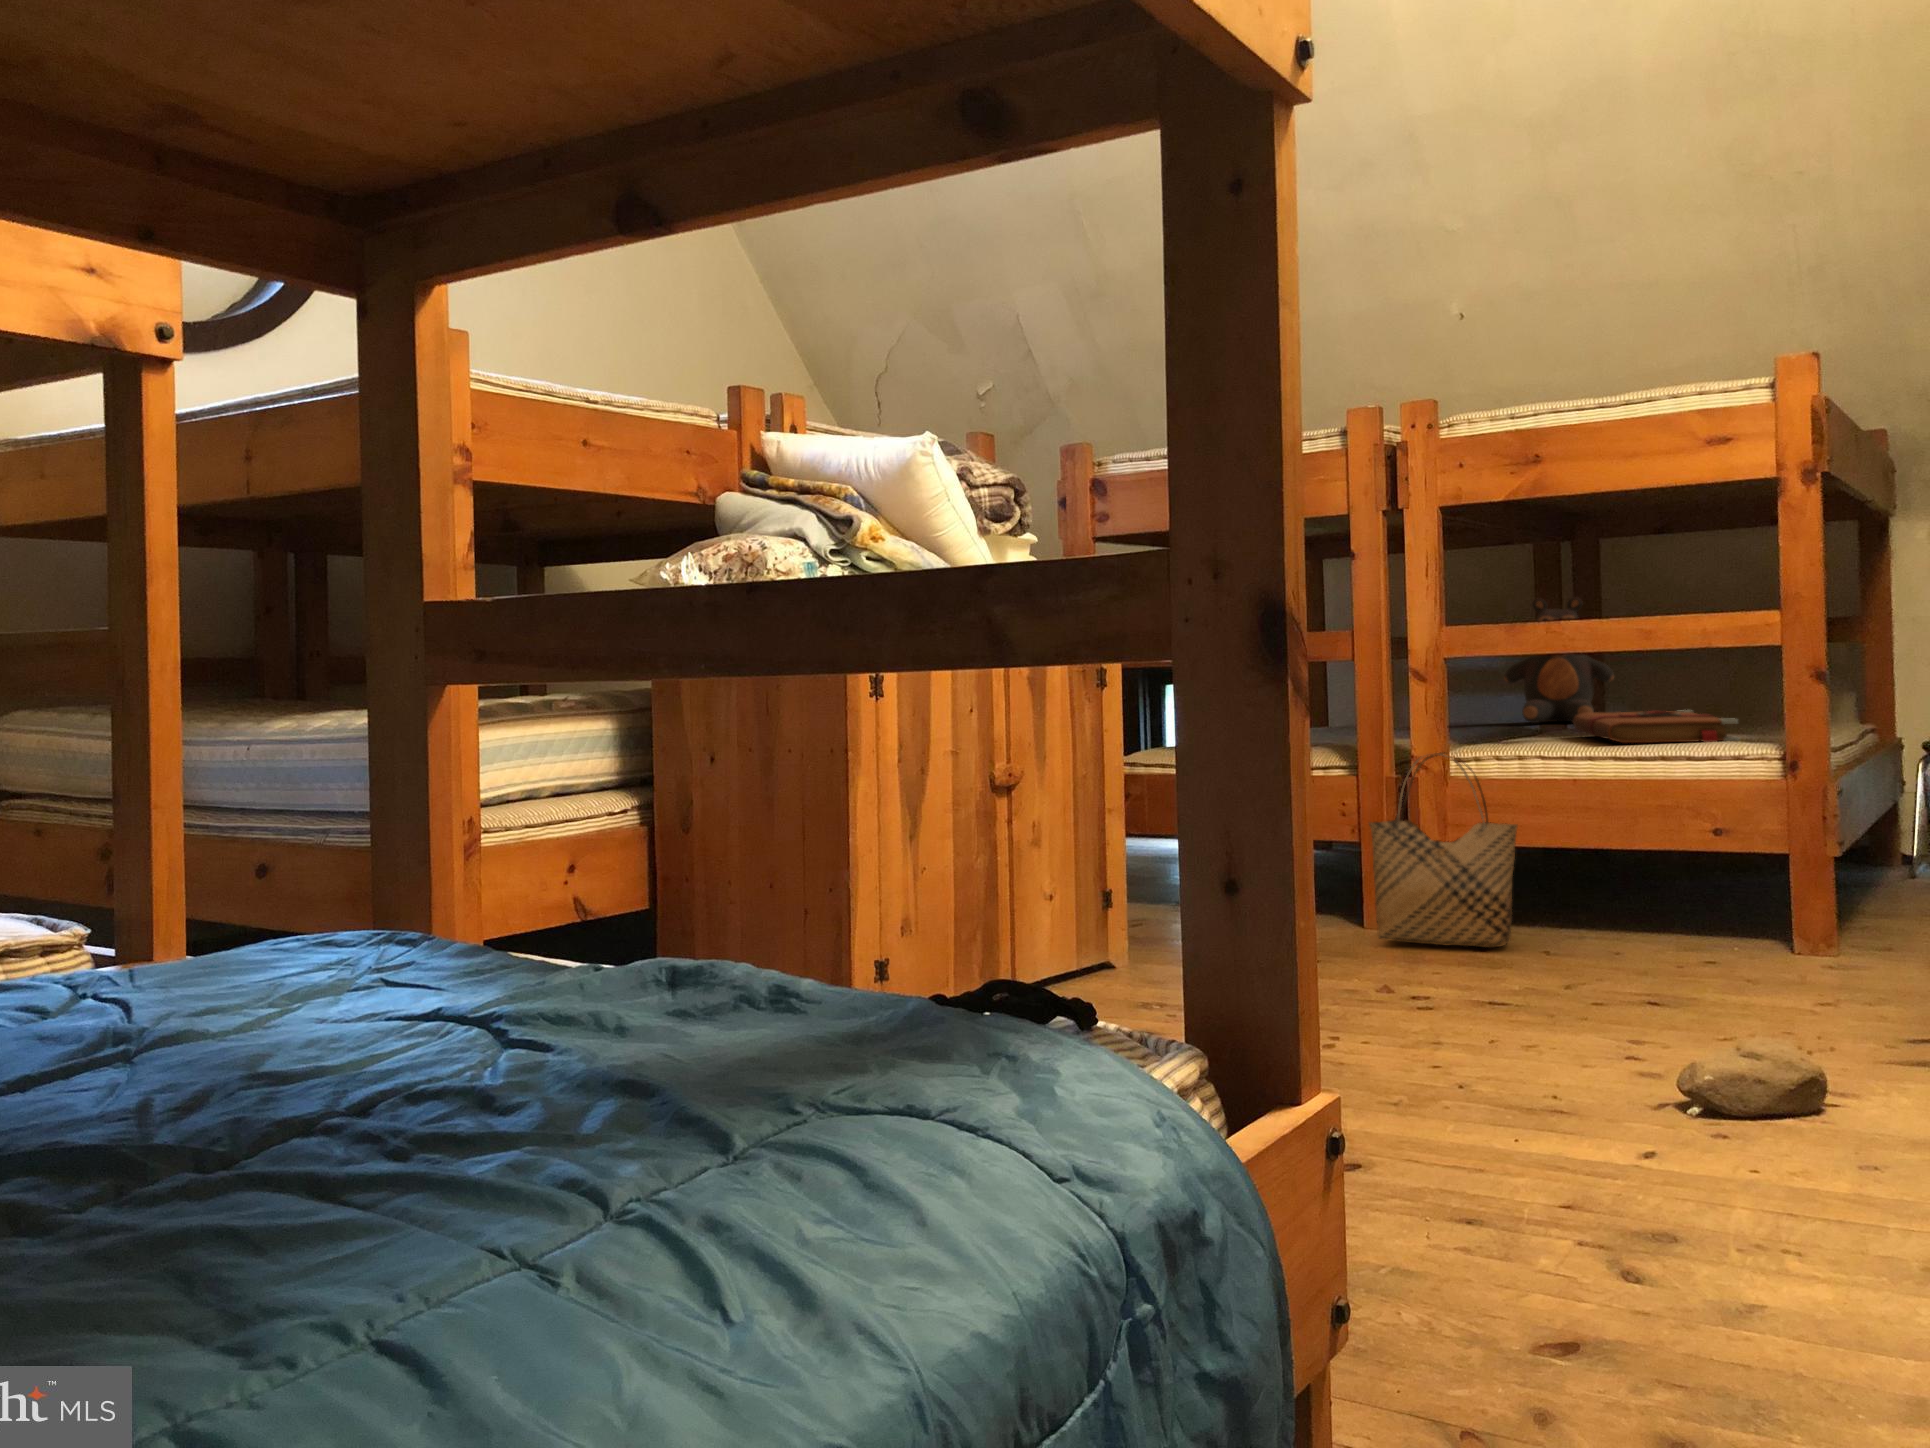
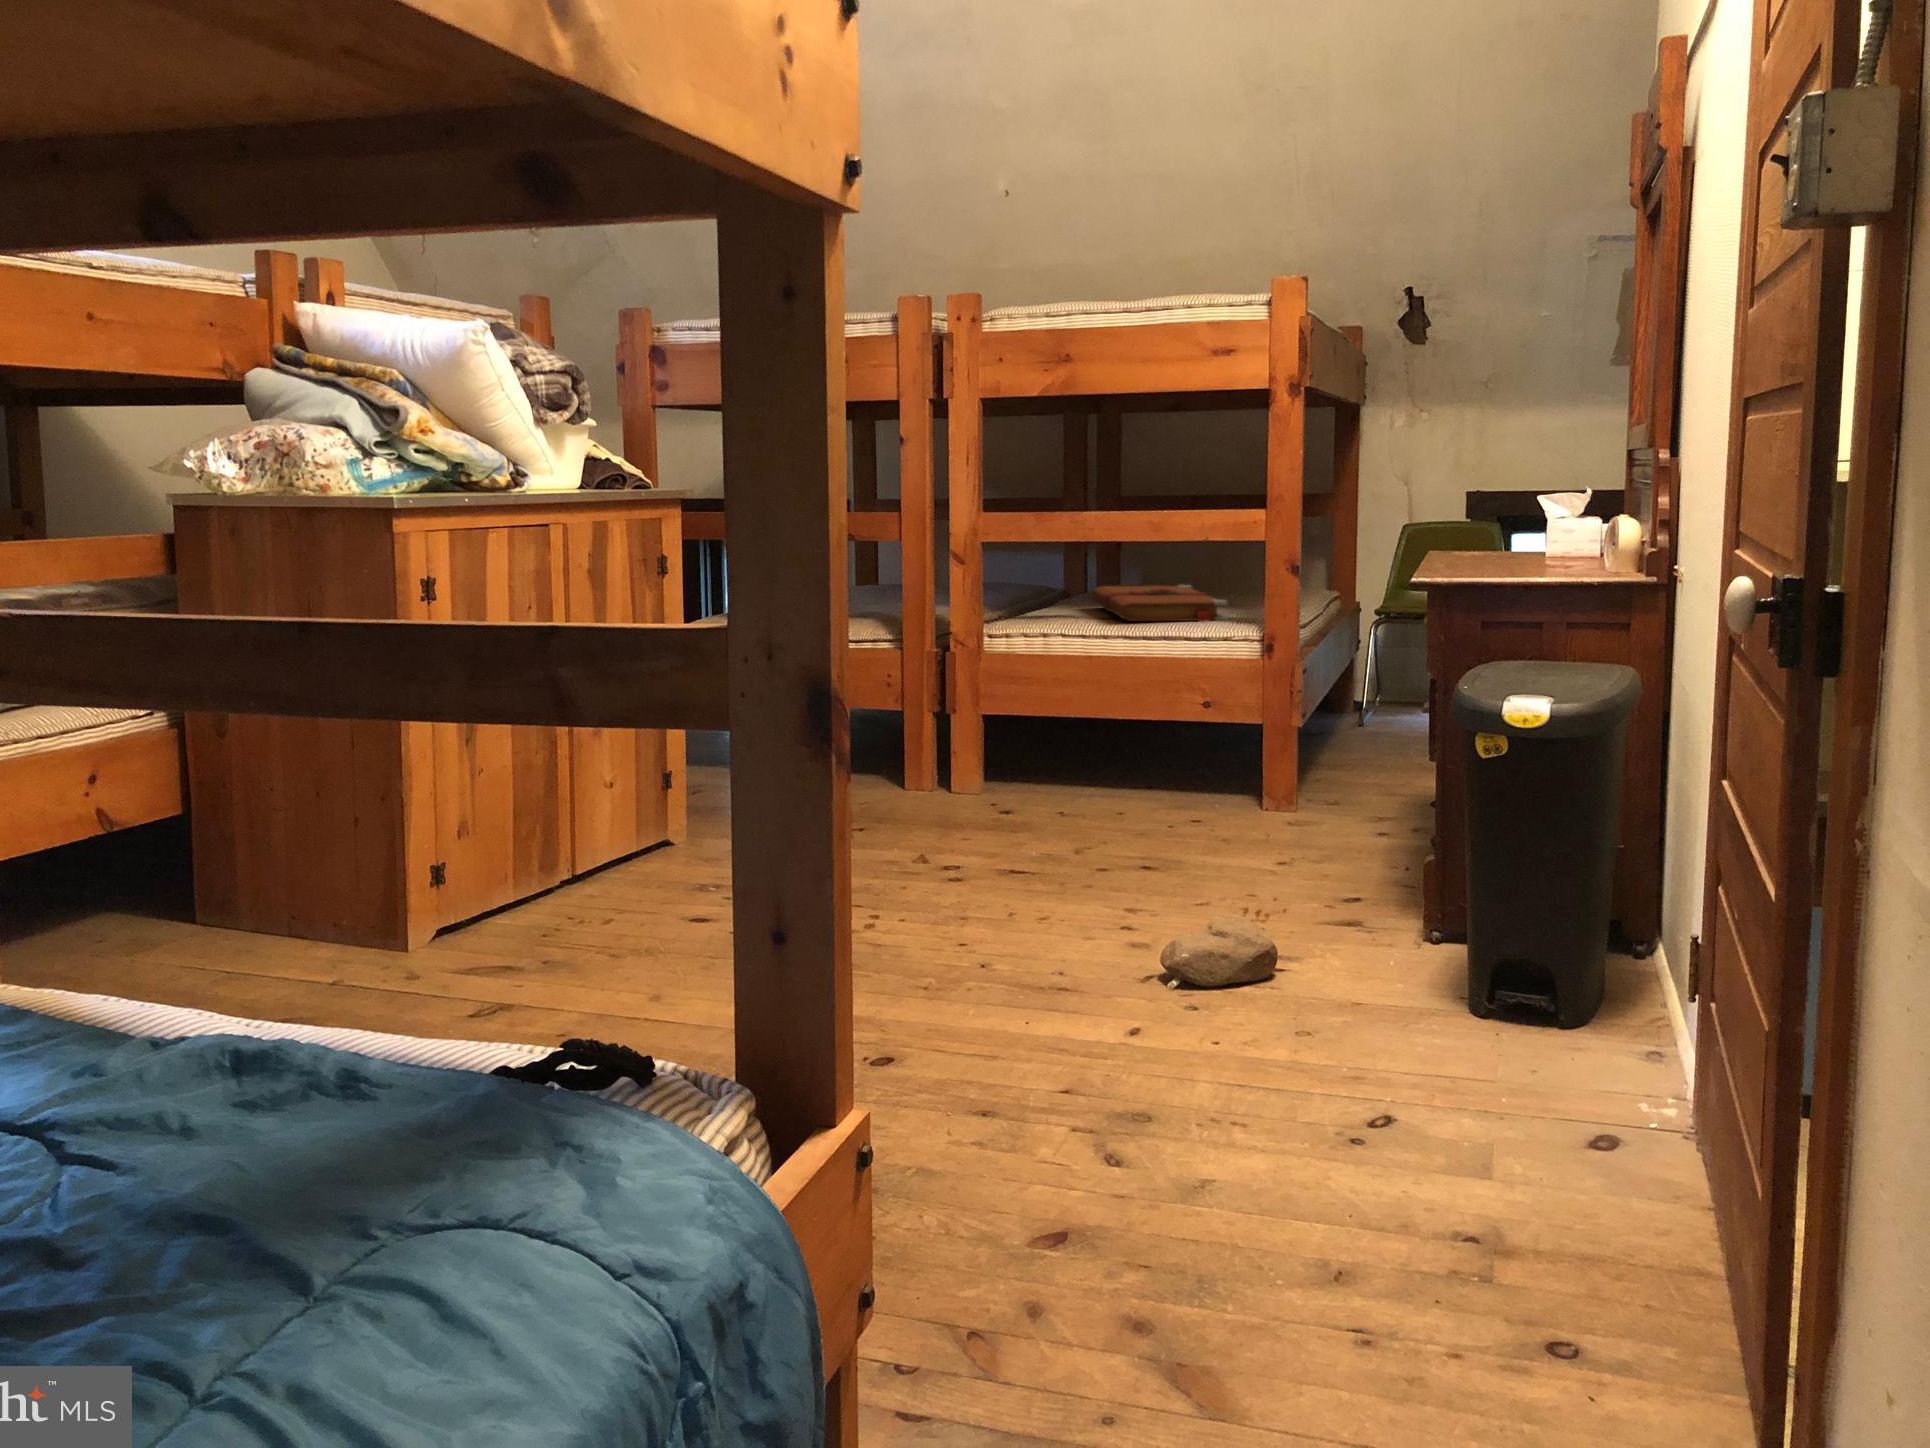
teddy bear: present [1504,597,1614,723] -> none [1034,468,1128,585]
woven basket: present [1369,753,1518,948] -> none [909,630,1041,809]

